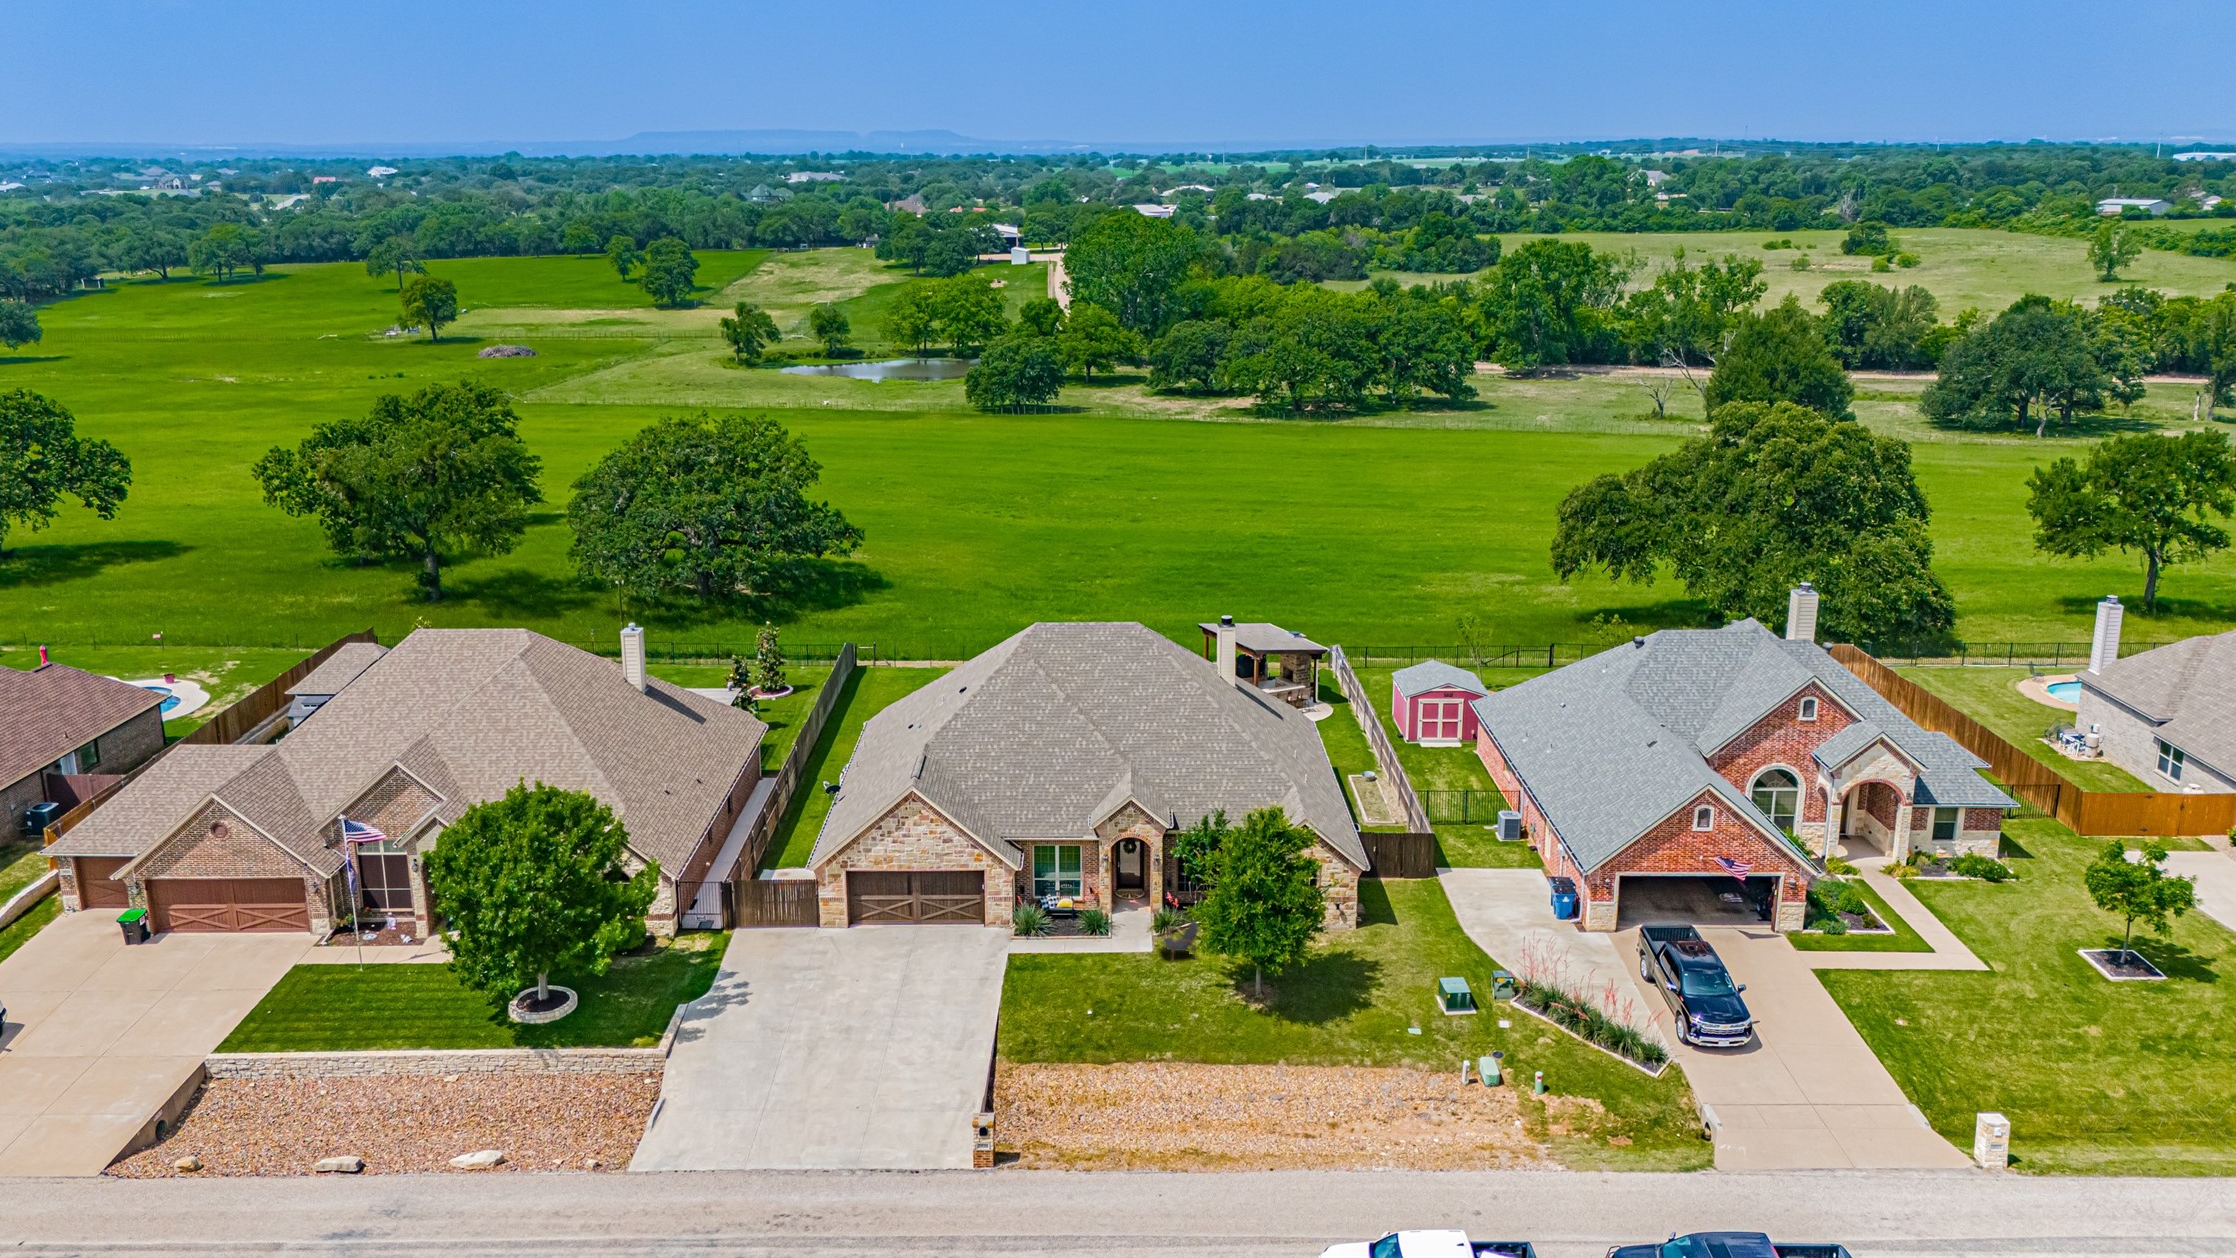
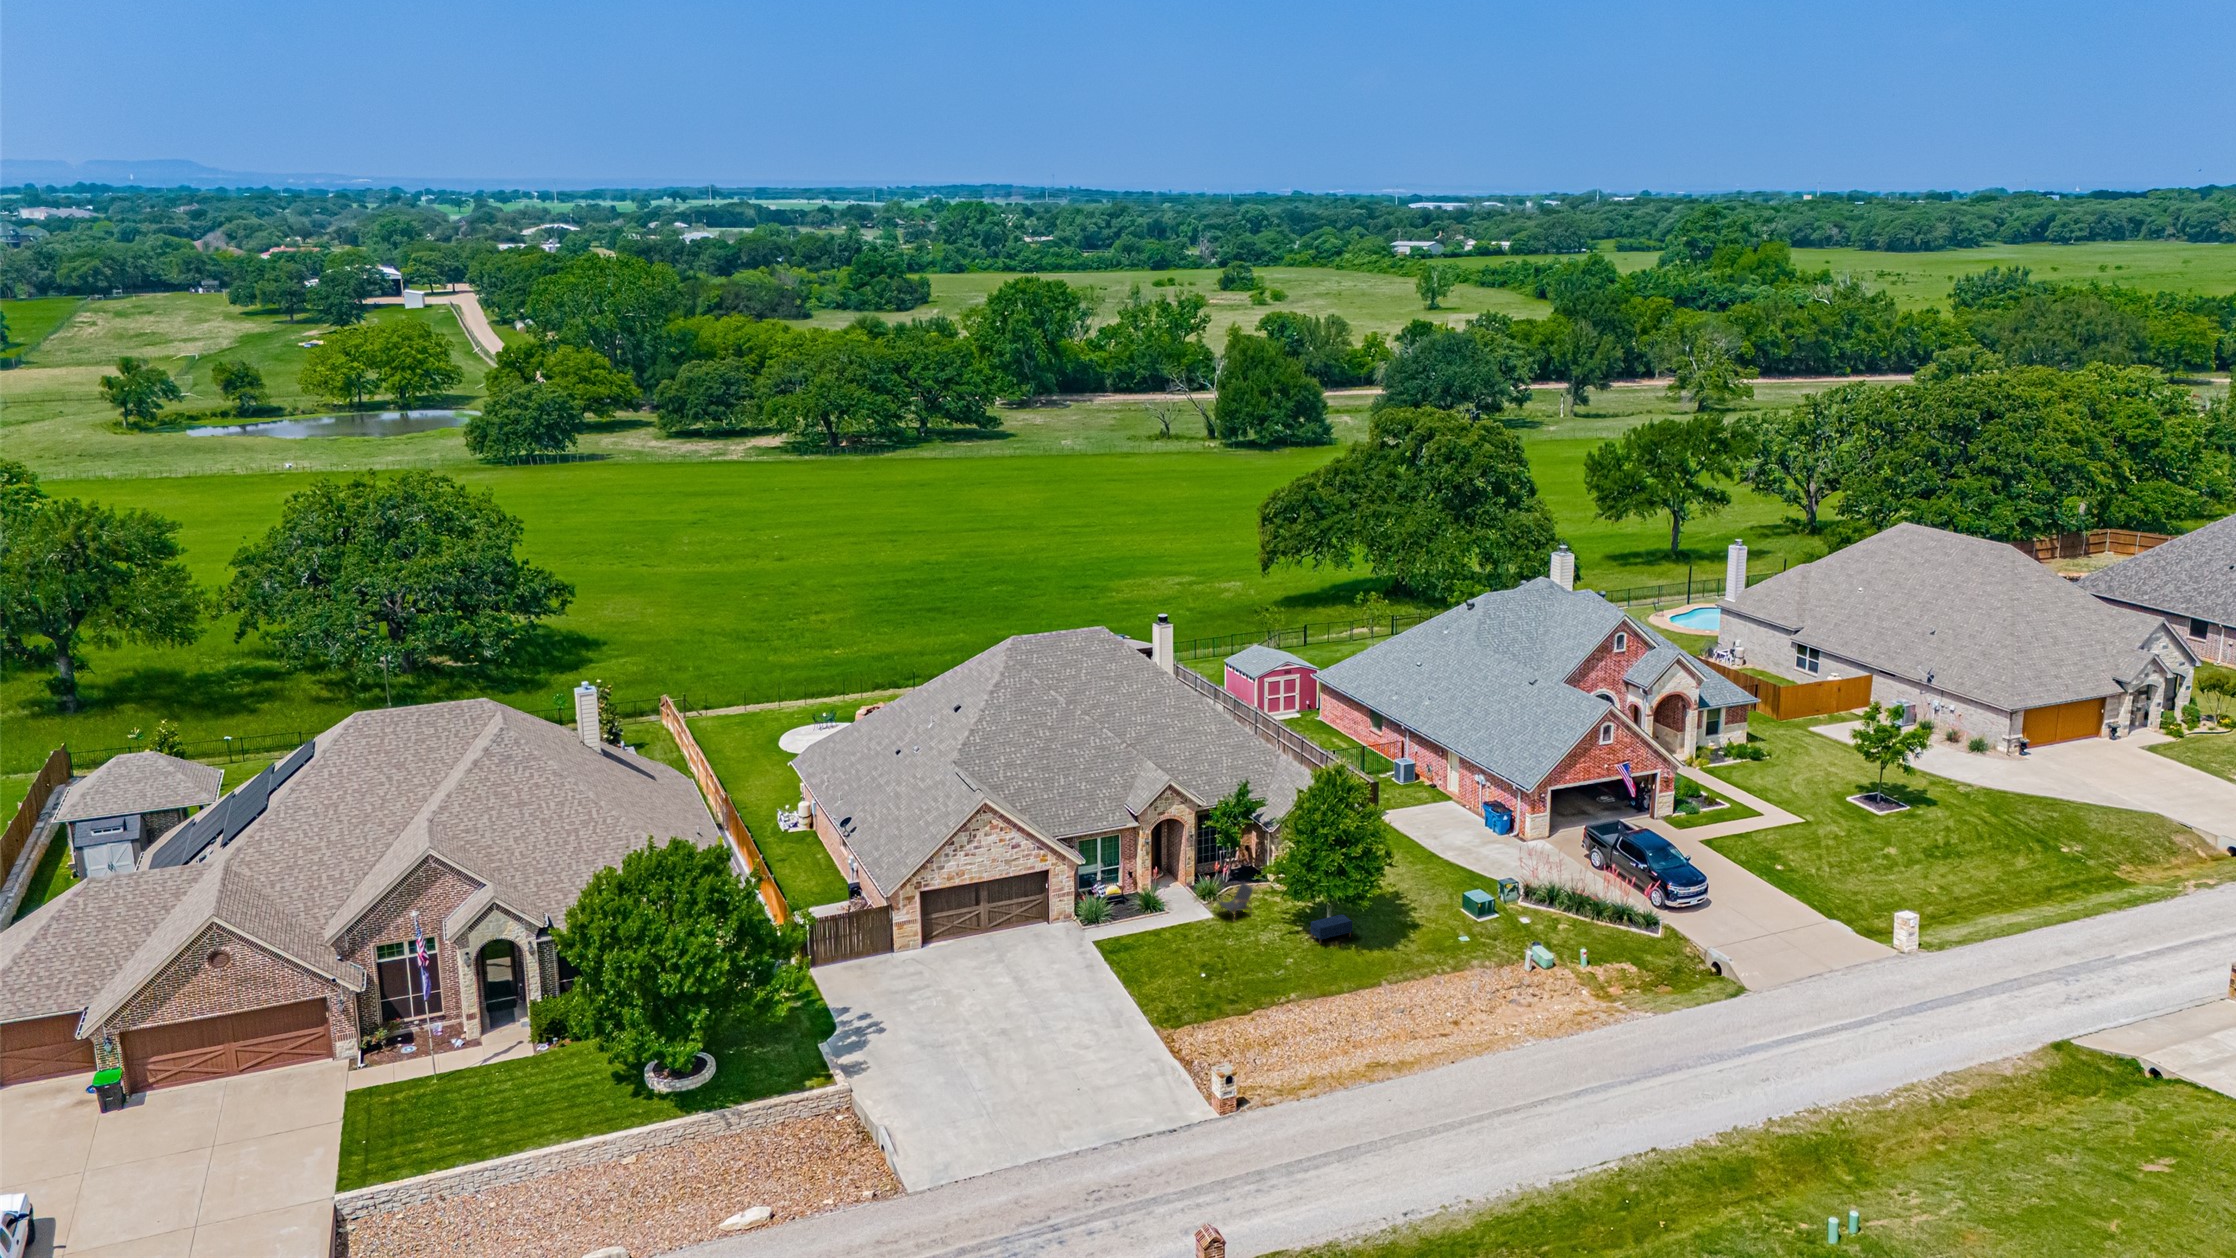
bench: none [1240,976,1287,1005] -> present [1311,914,1352,944]

